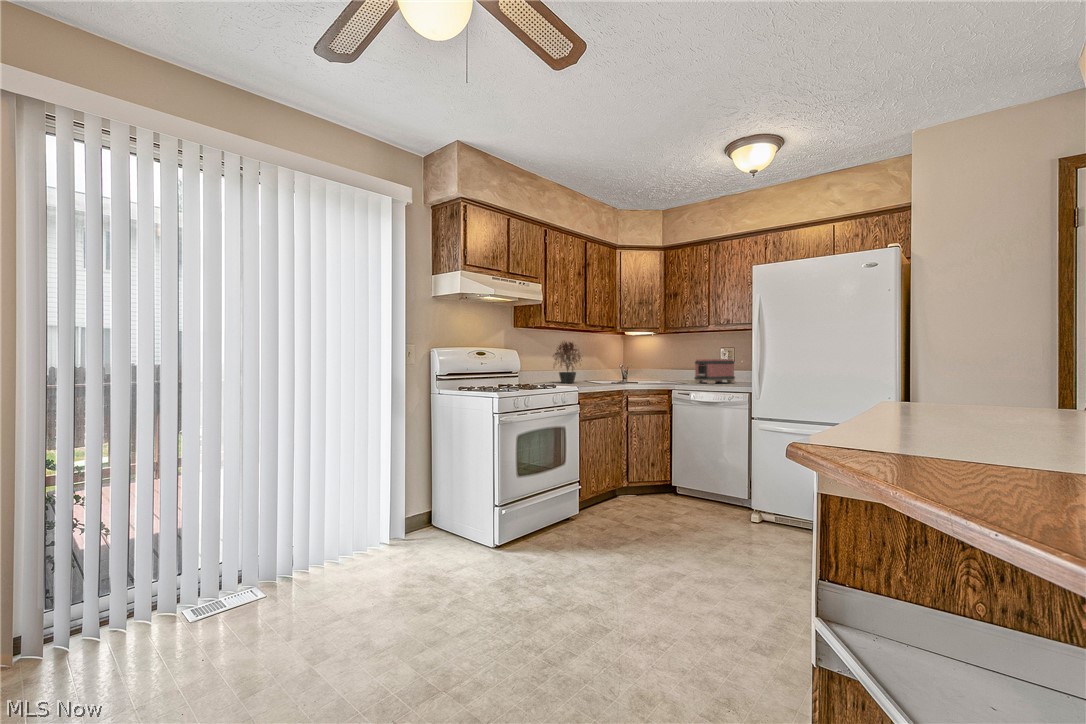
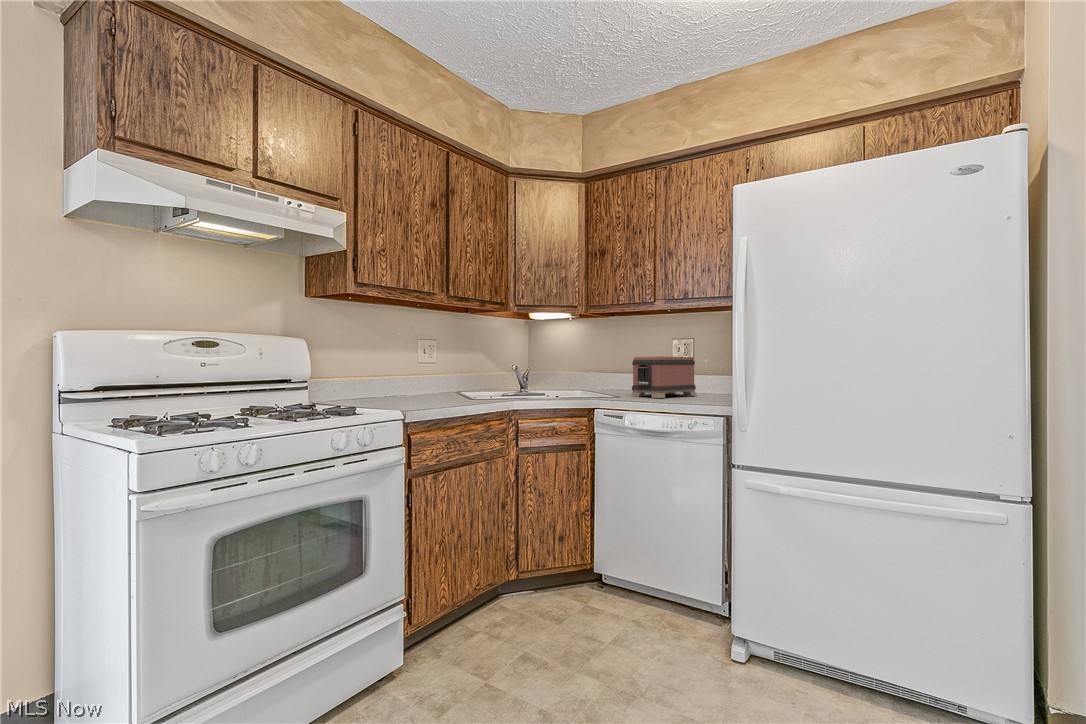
potted plant: present [553,342,582,383] -> none [380,322,441,400]

